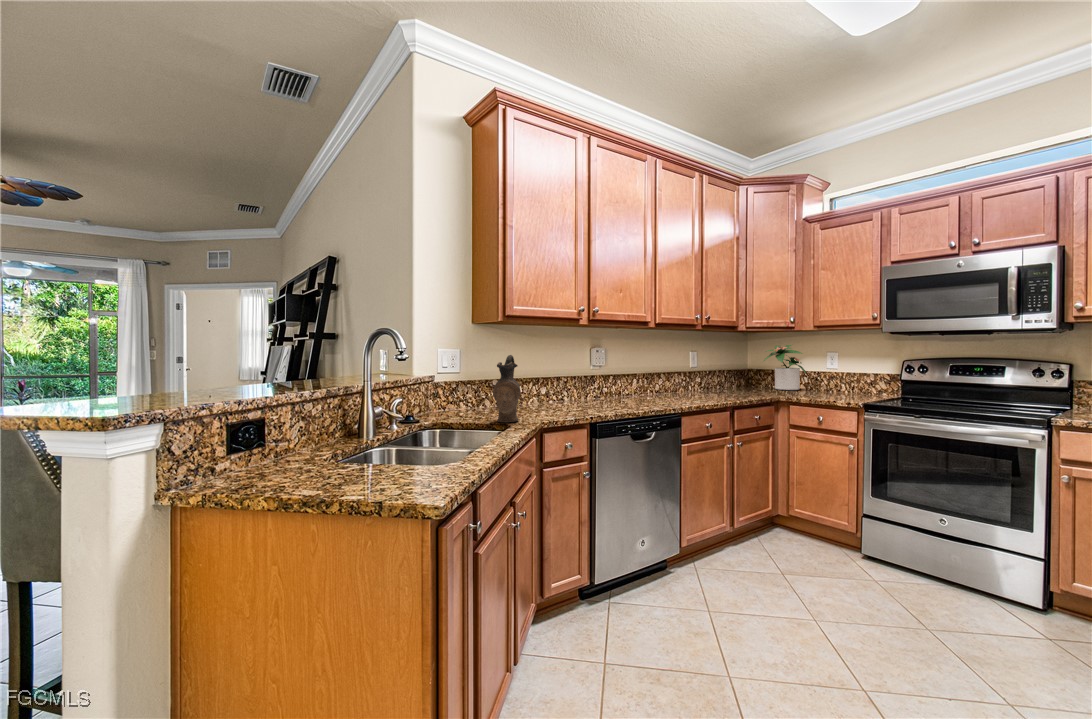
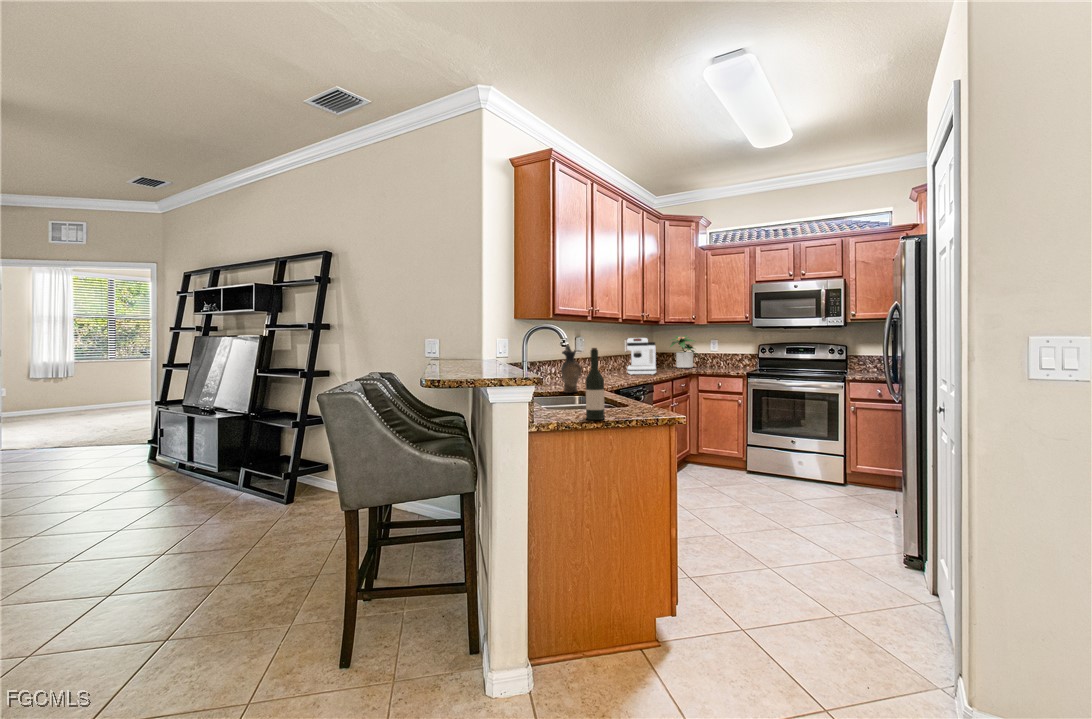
coffee maker: none [672,348,719,399] -> present [627,338,656,375]
wine bottle: none [338,361,372,485] -> present [586,348,605,420]

